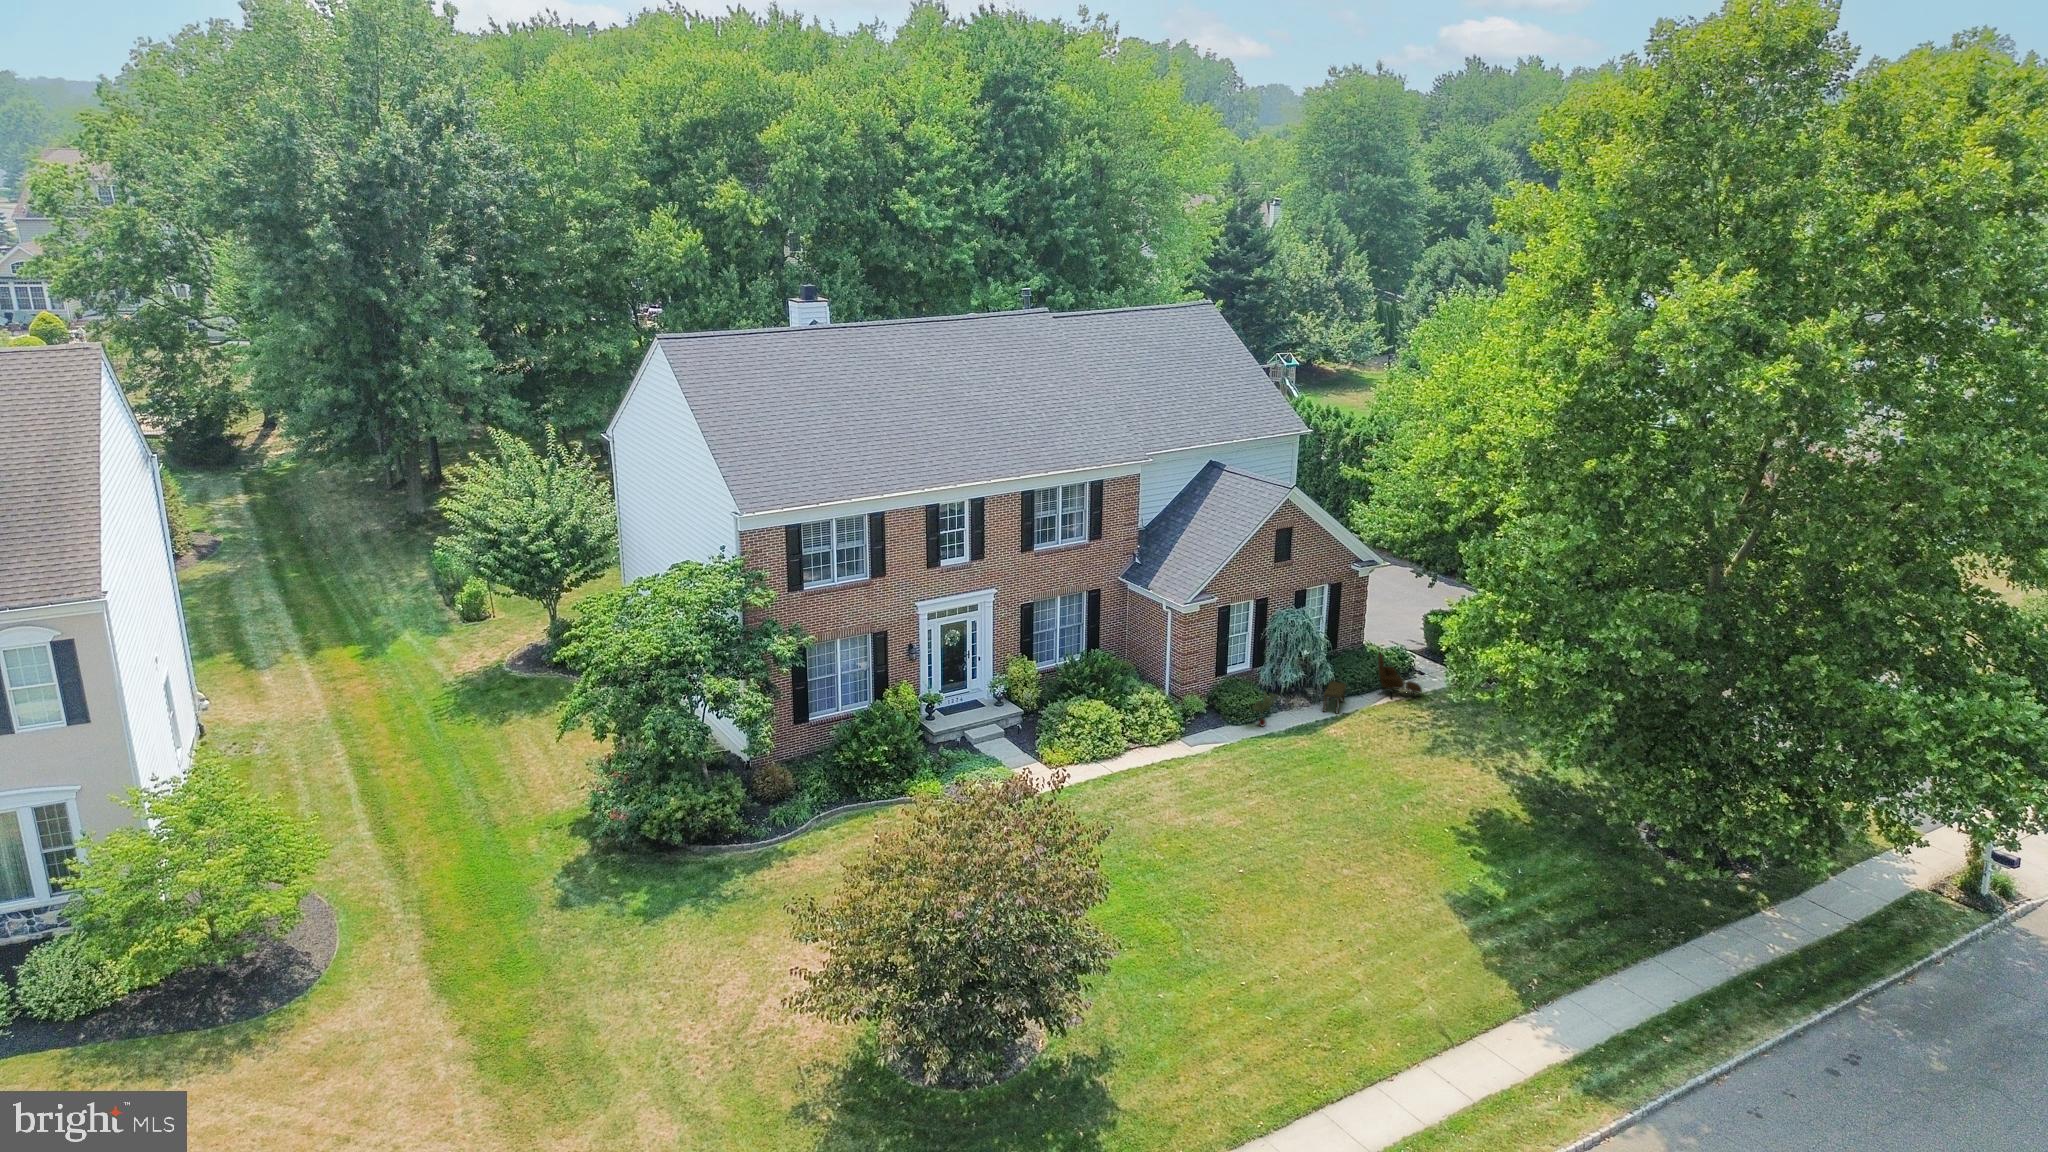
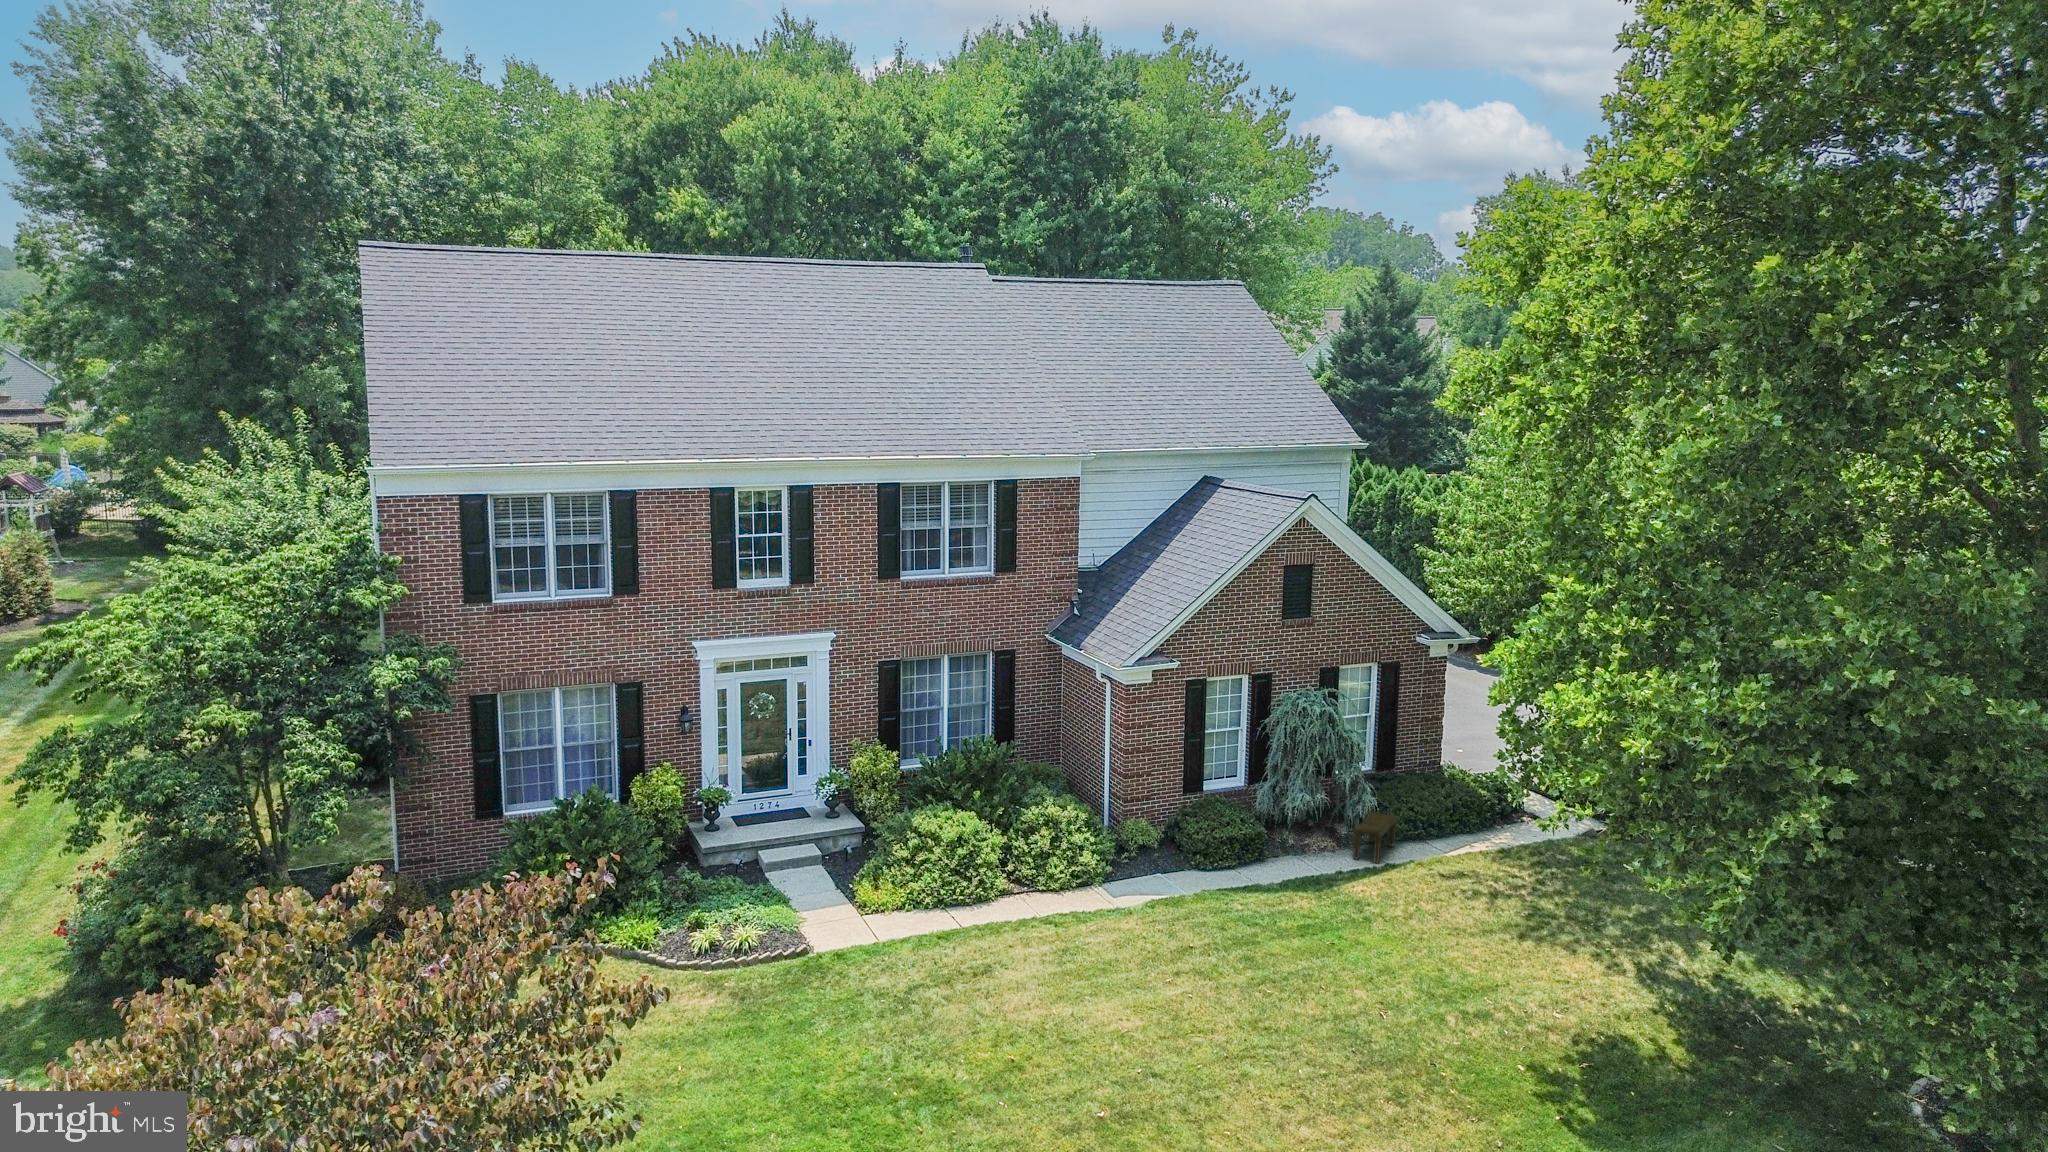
lounge chair: present [1378,652,1422,697] -> none [1453,770,1527,851]
potted tree: present [1252,693,1275,726] -> none [1224,813,1267,874]

